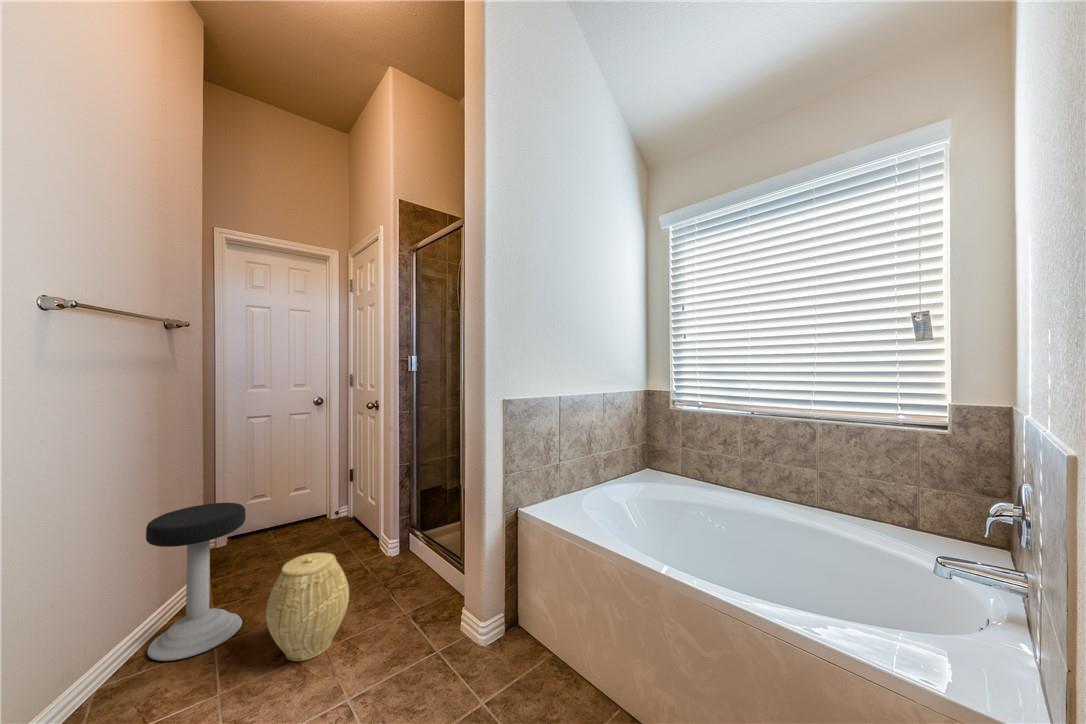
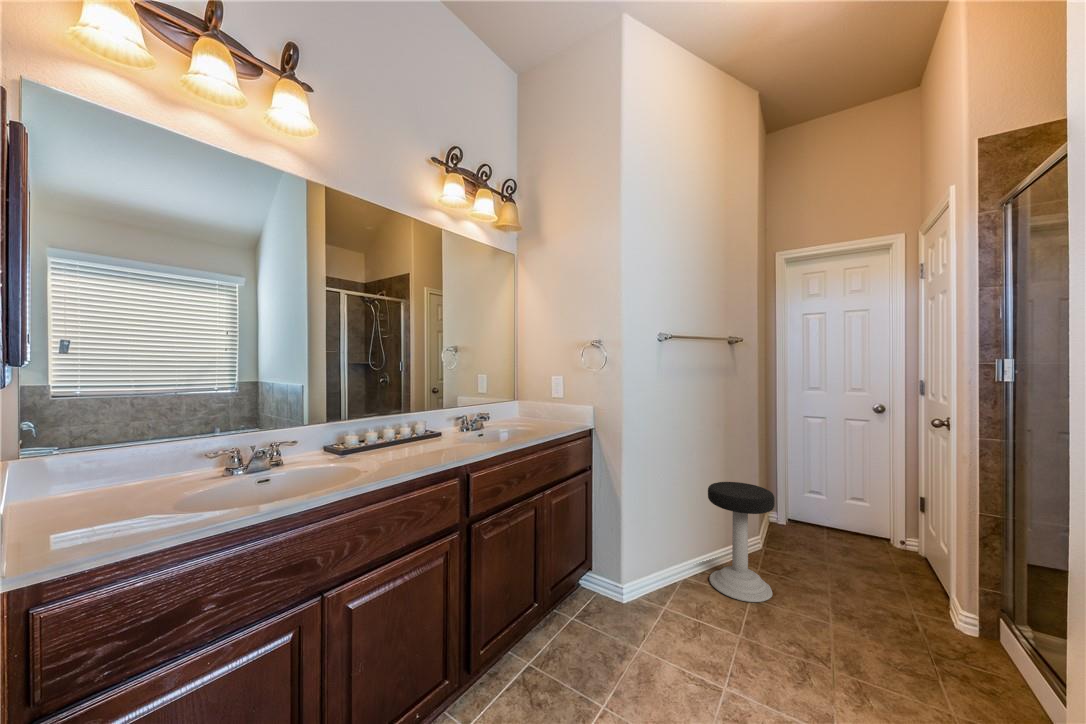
woven basket: present [266,553,349,661] -> none [777,561,864,671]

